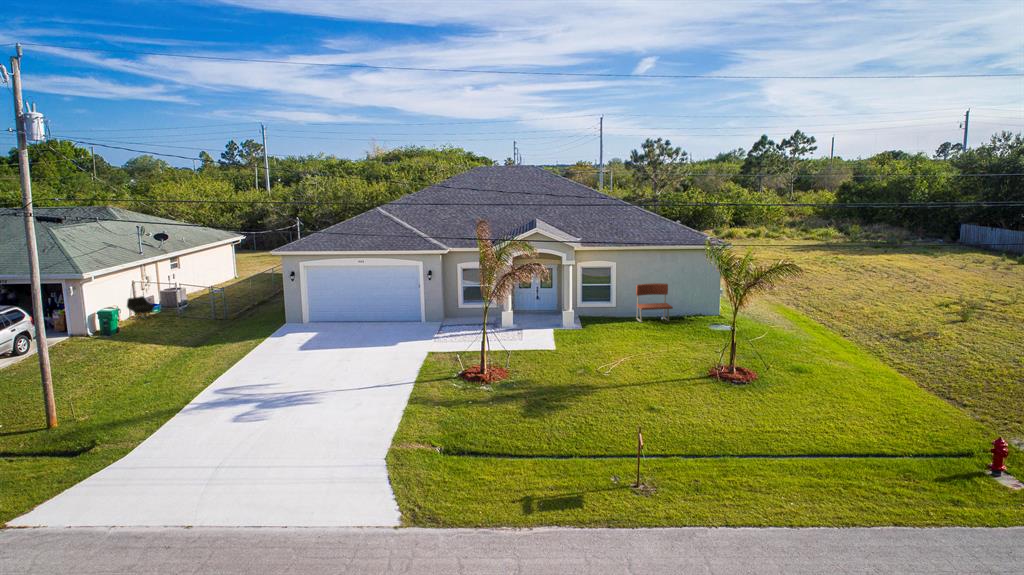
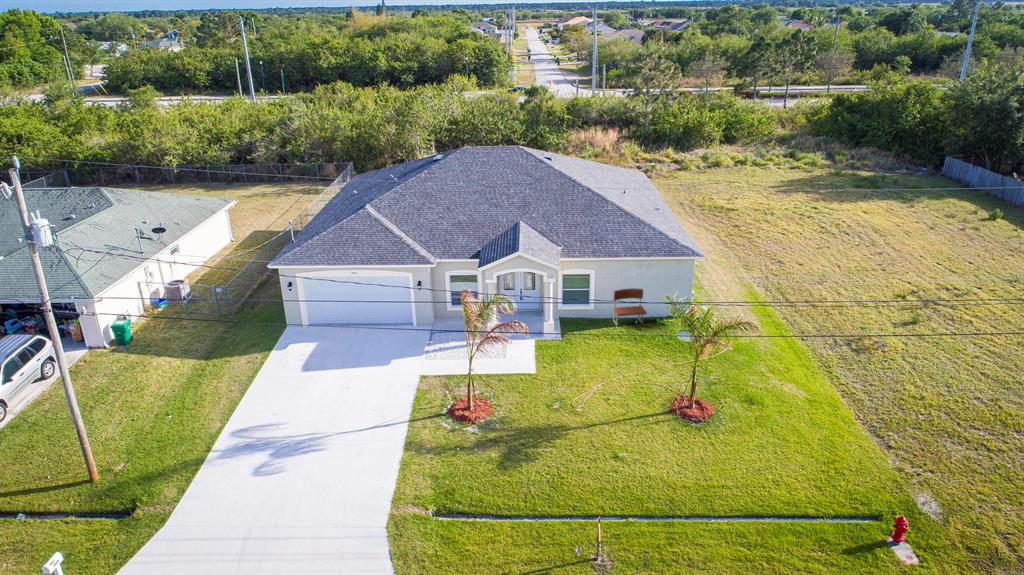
lounge chair: present [127,296,155,318] -> none [136,298,163,322]

